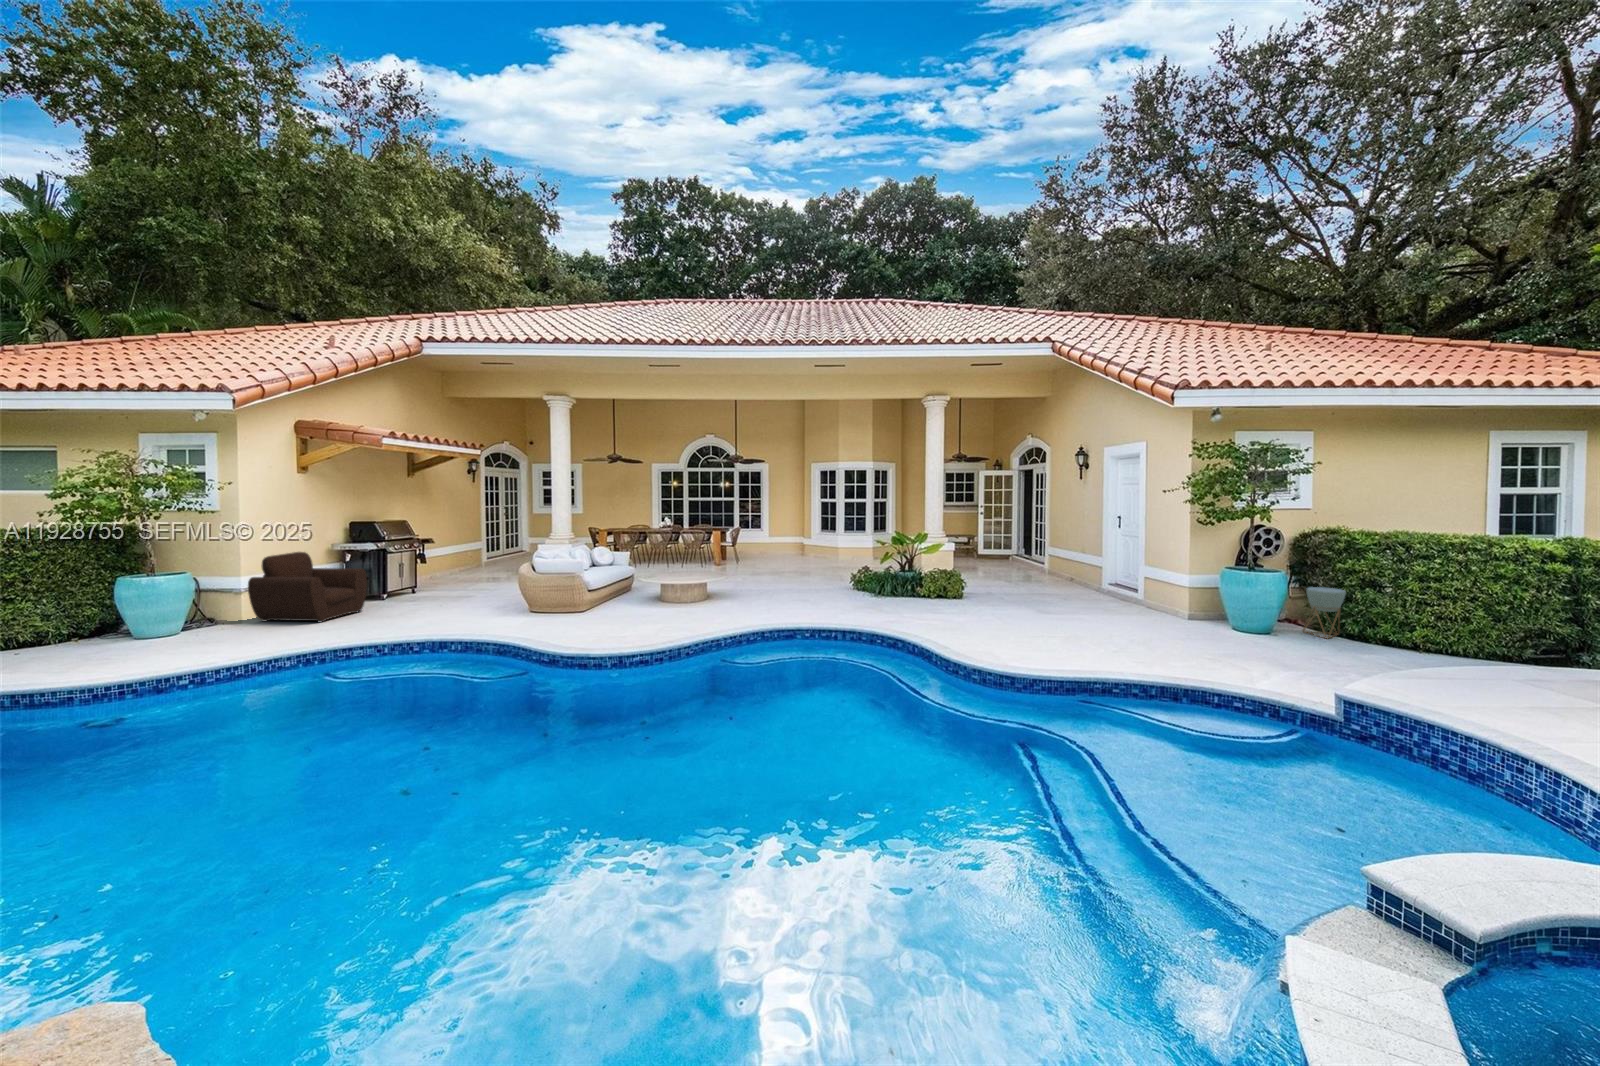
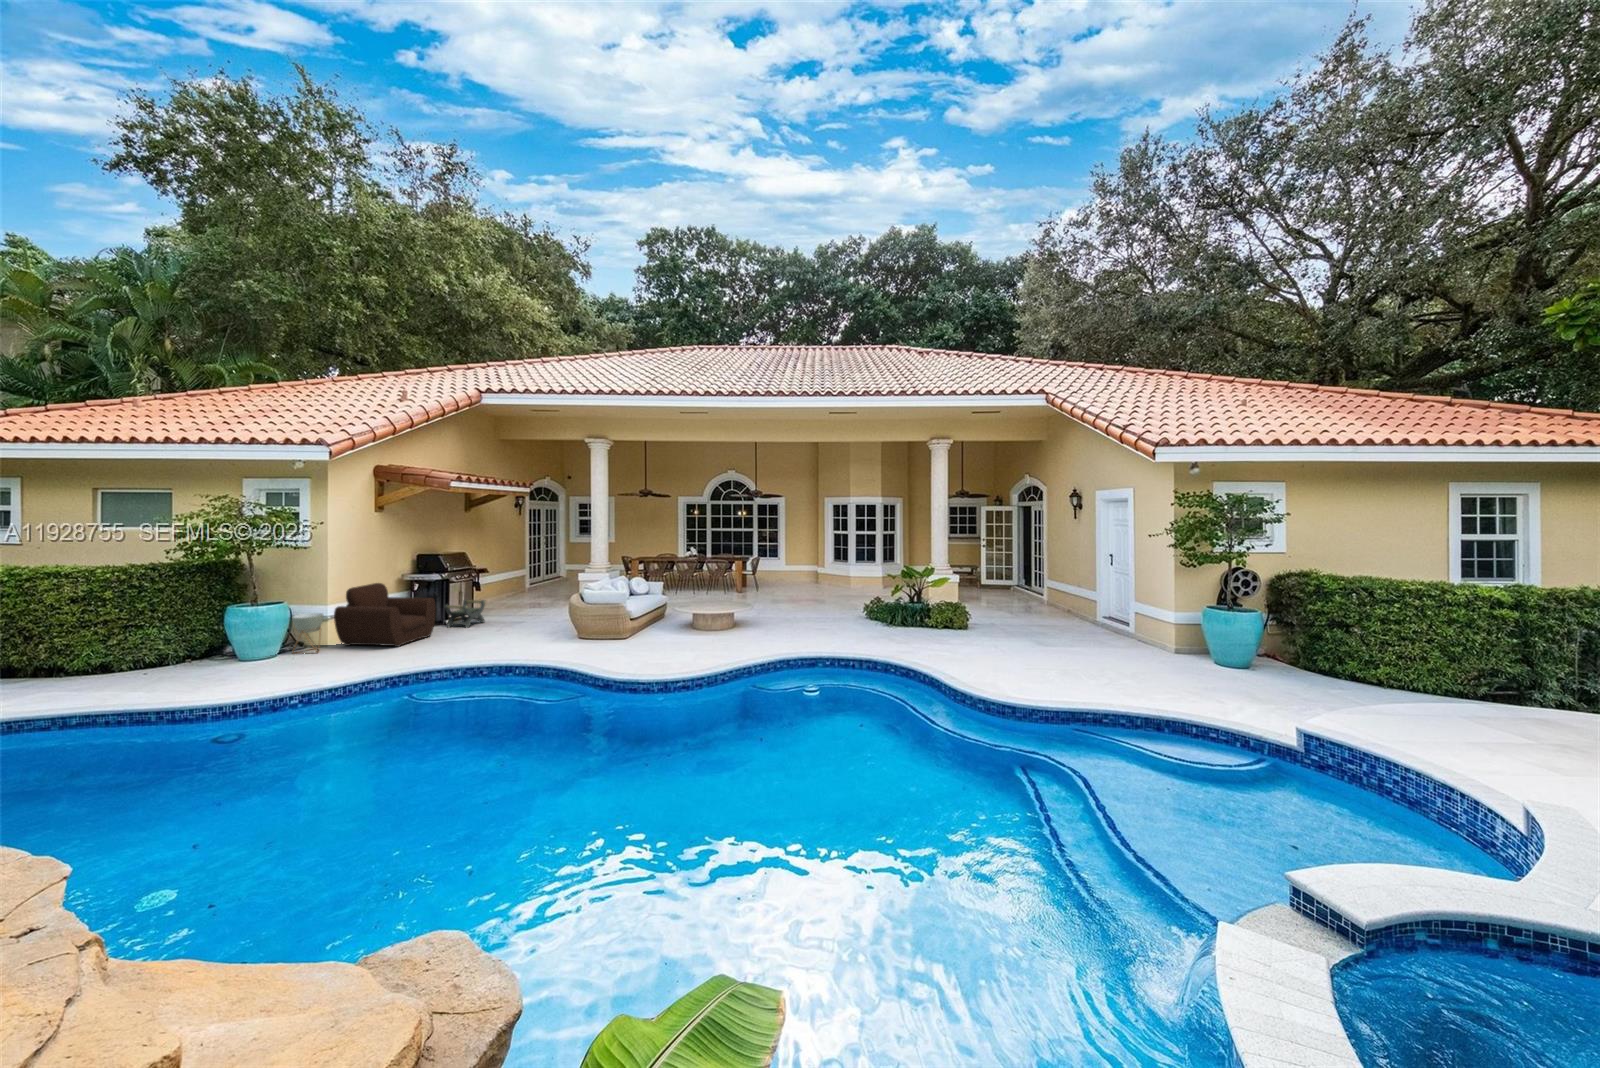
stool: none [378,572,427,603] -> present [445,600,486,628]
planter: present [1303,587,1346,638] -> present [292,613,323,654]

